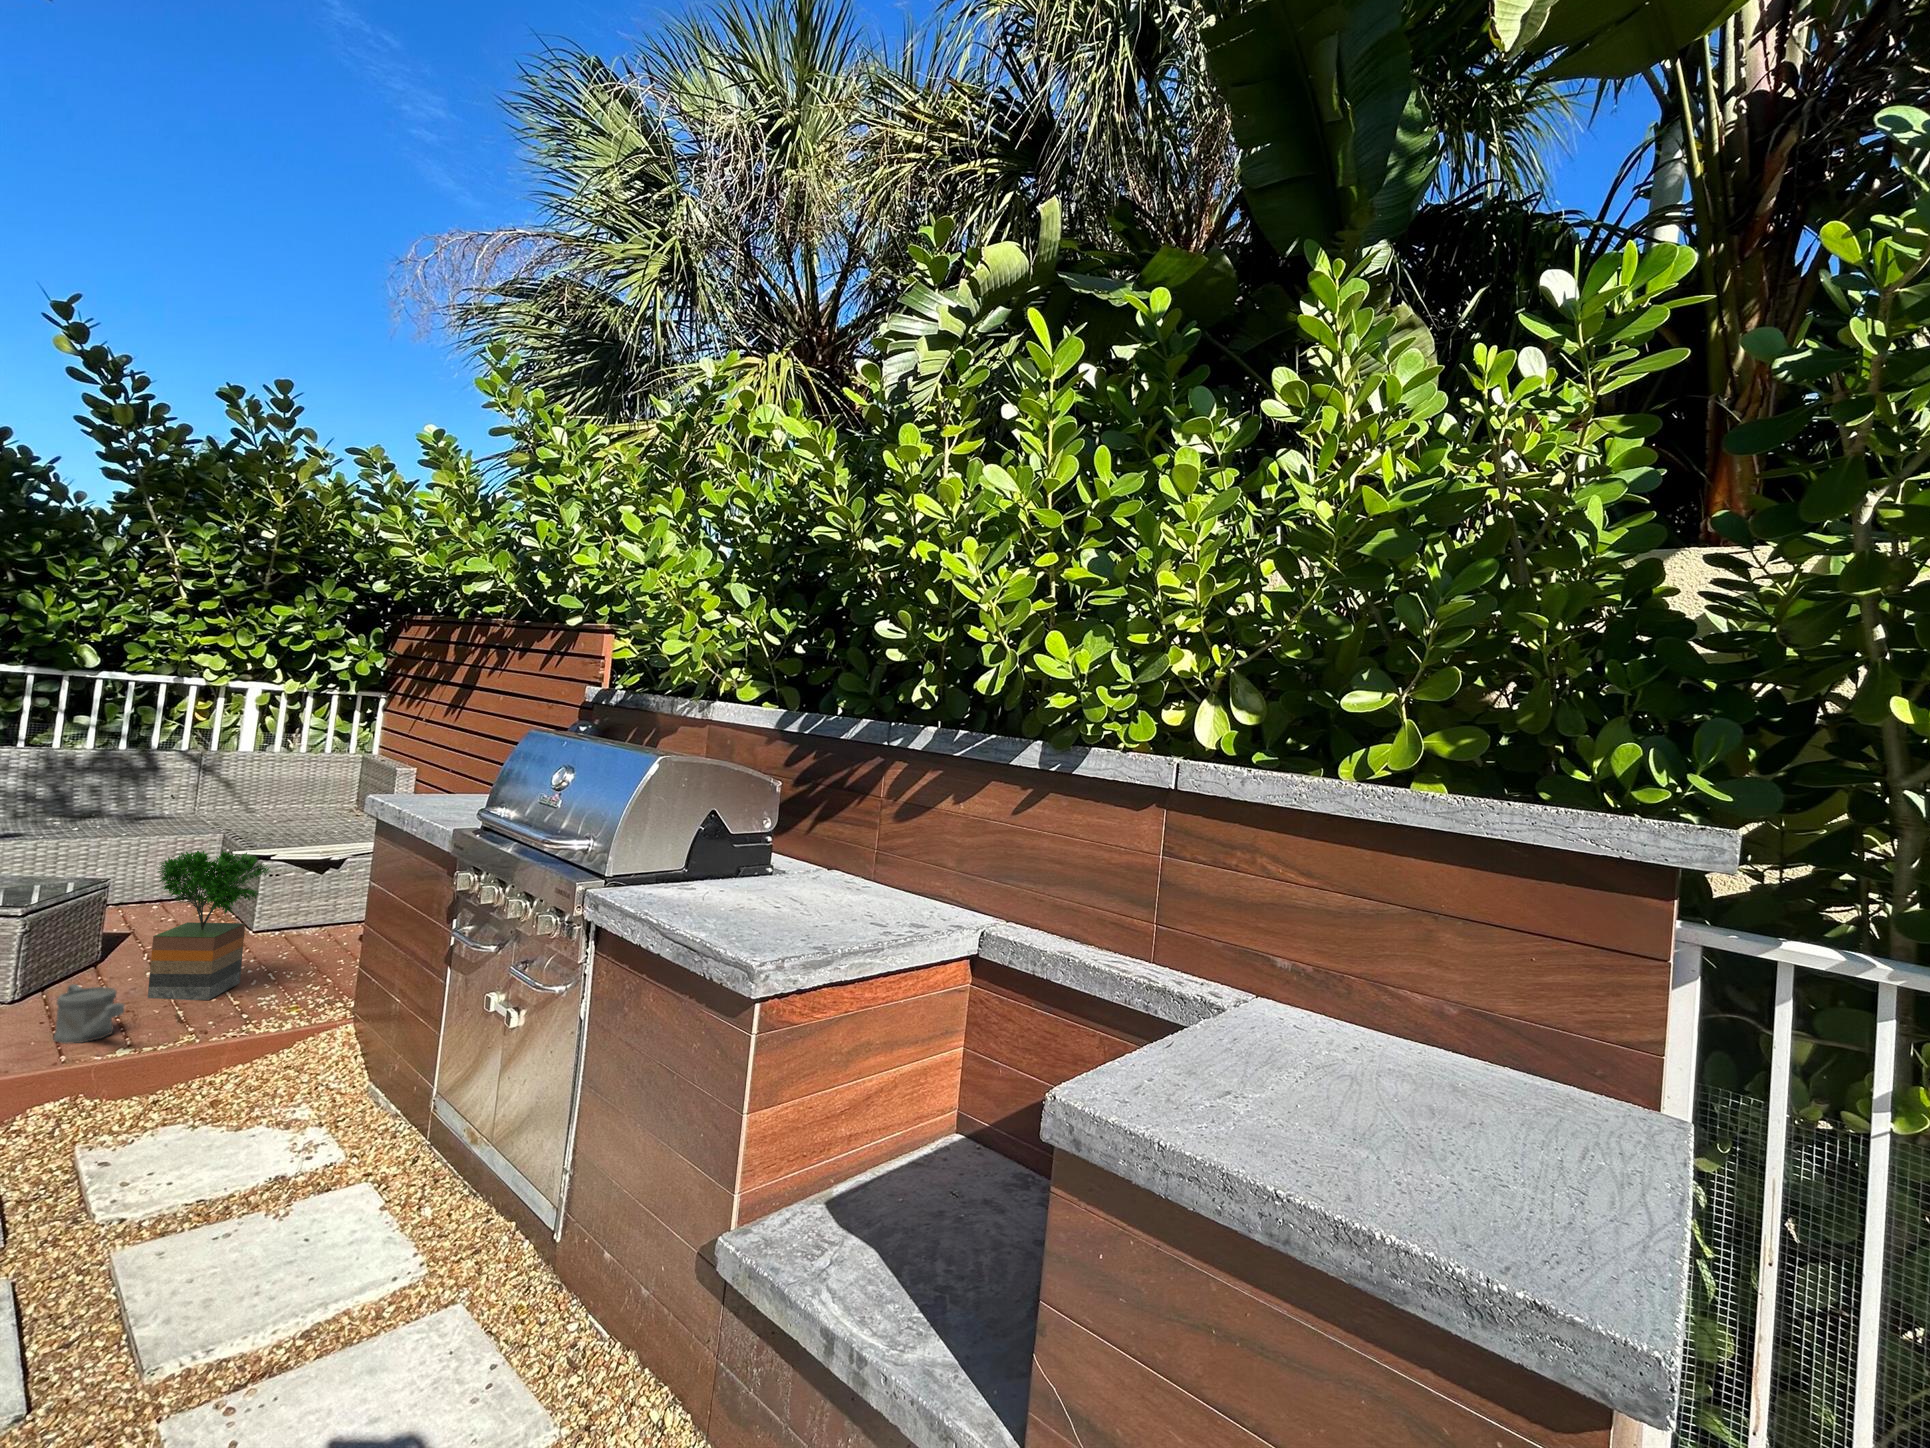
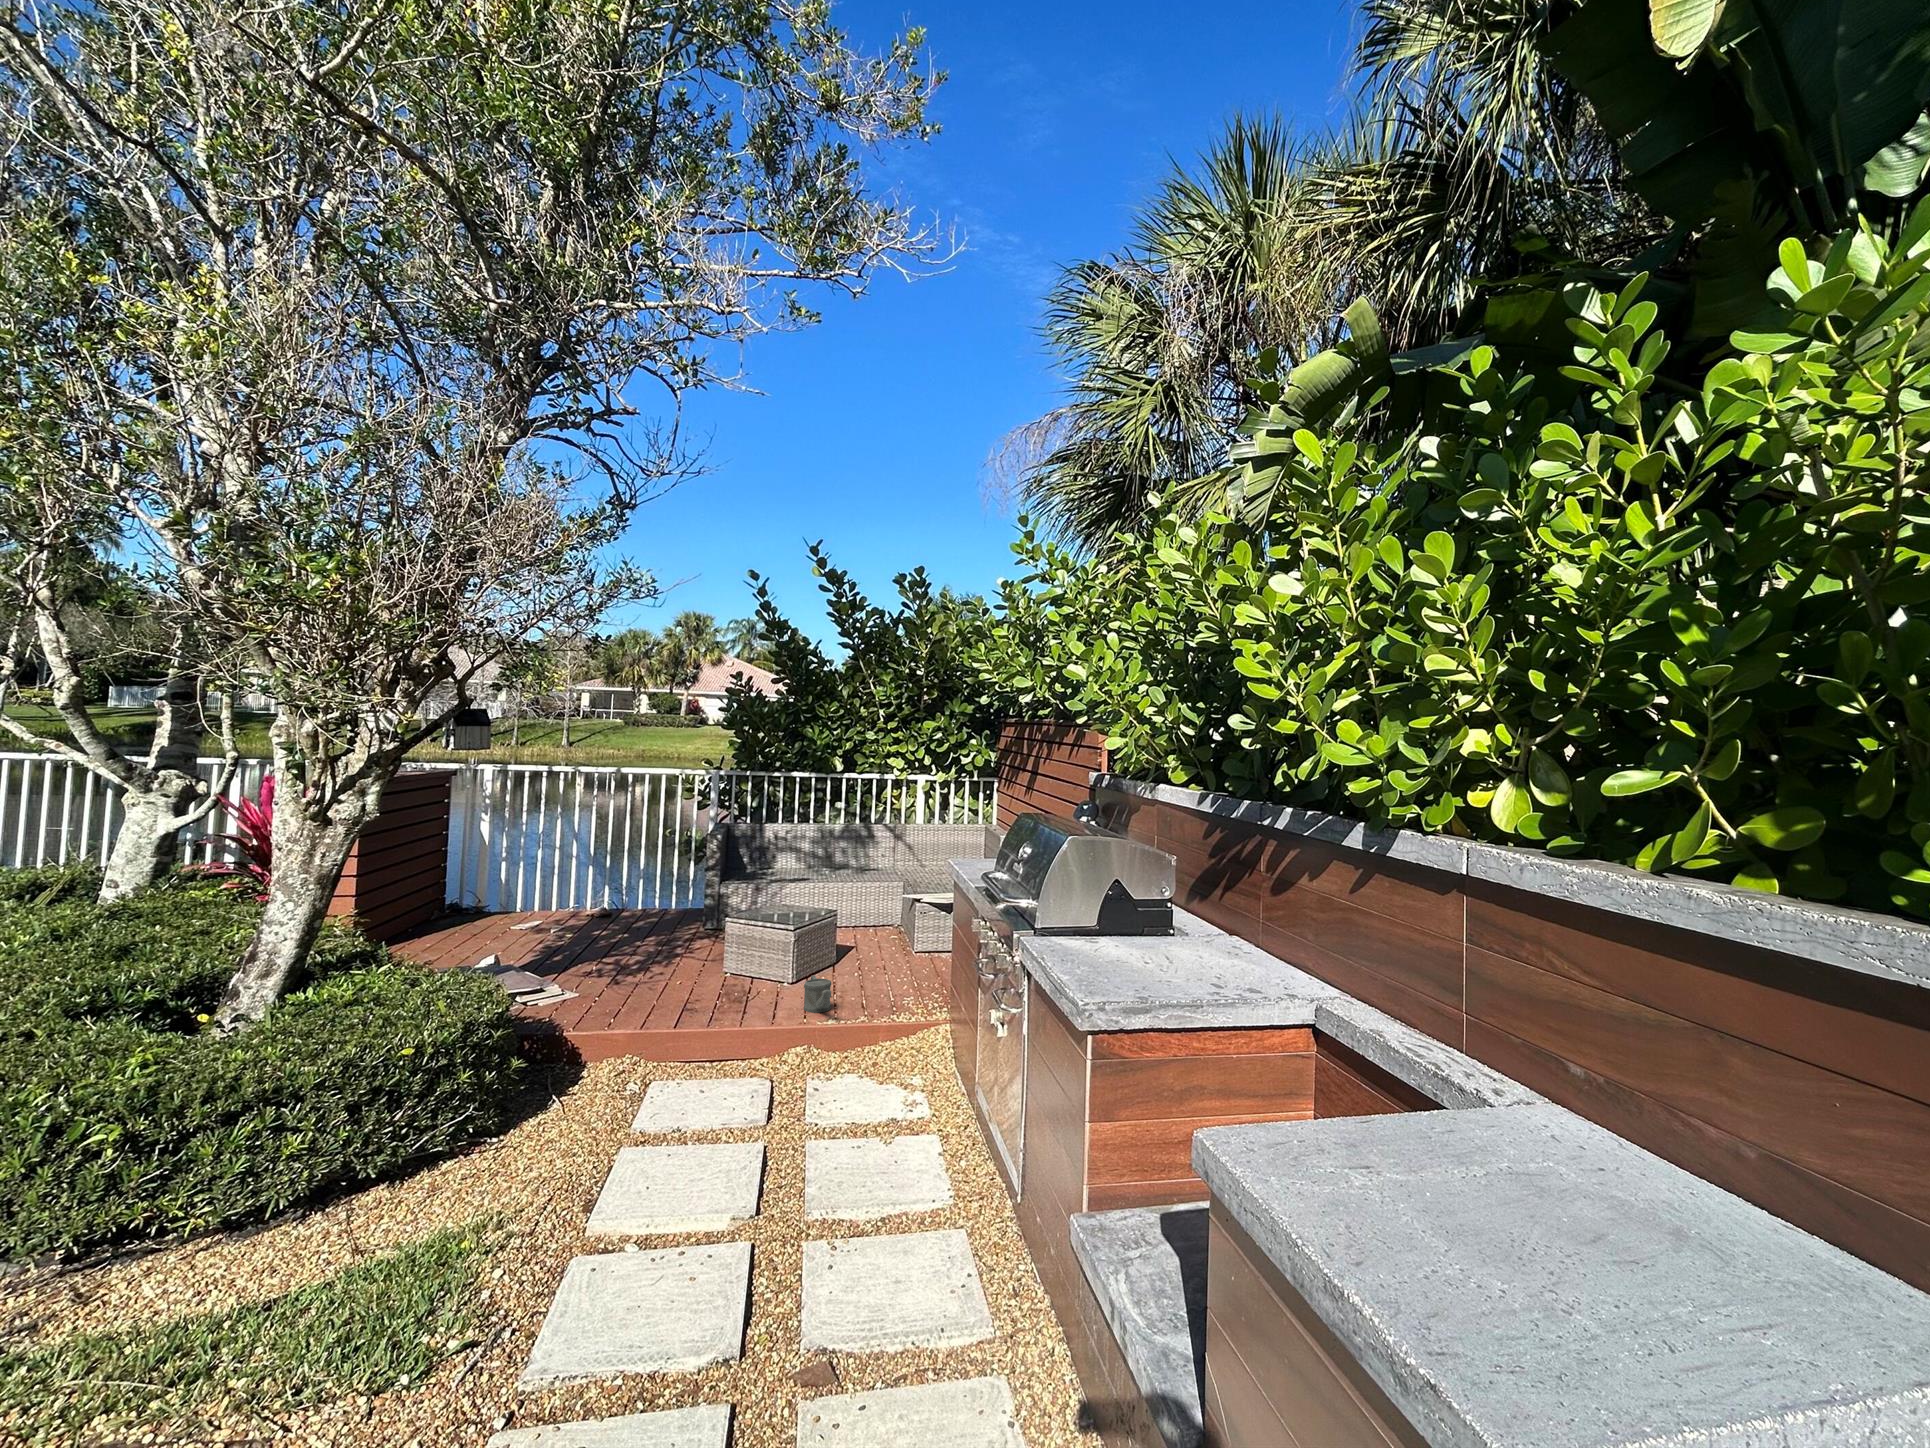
potted tree: present [148,851,270,1000] -> none [851,893,912,995]

